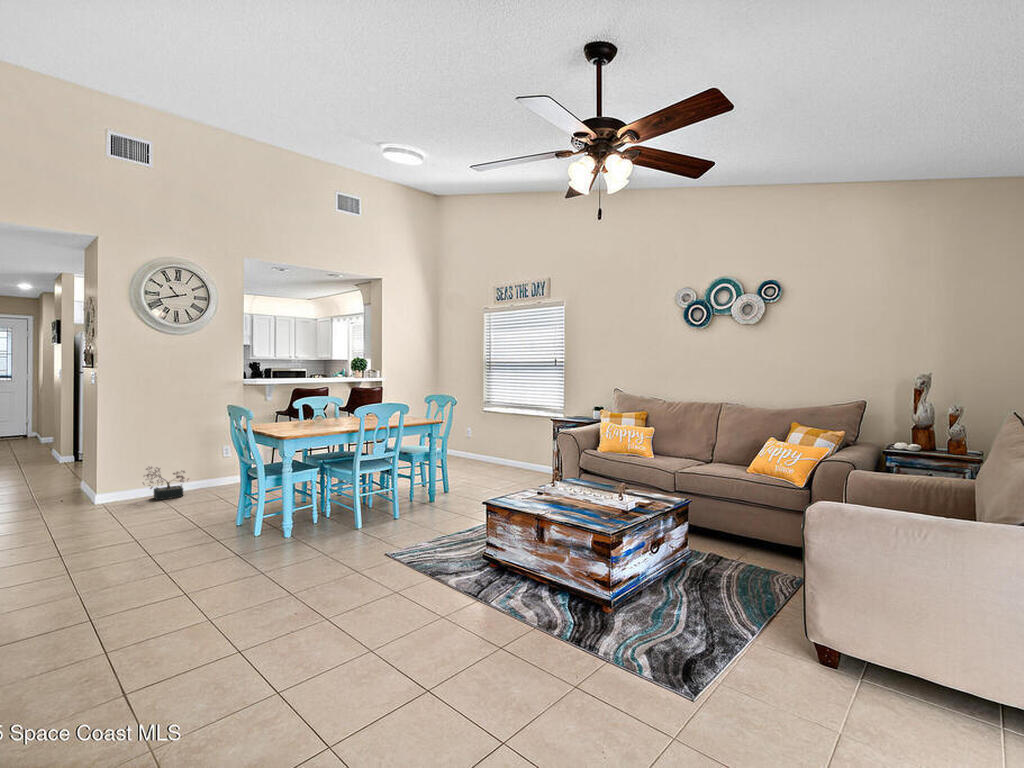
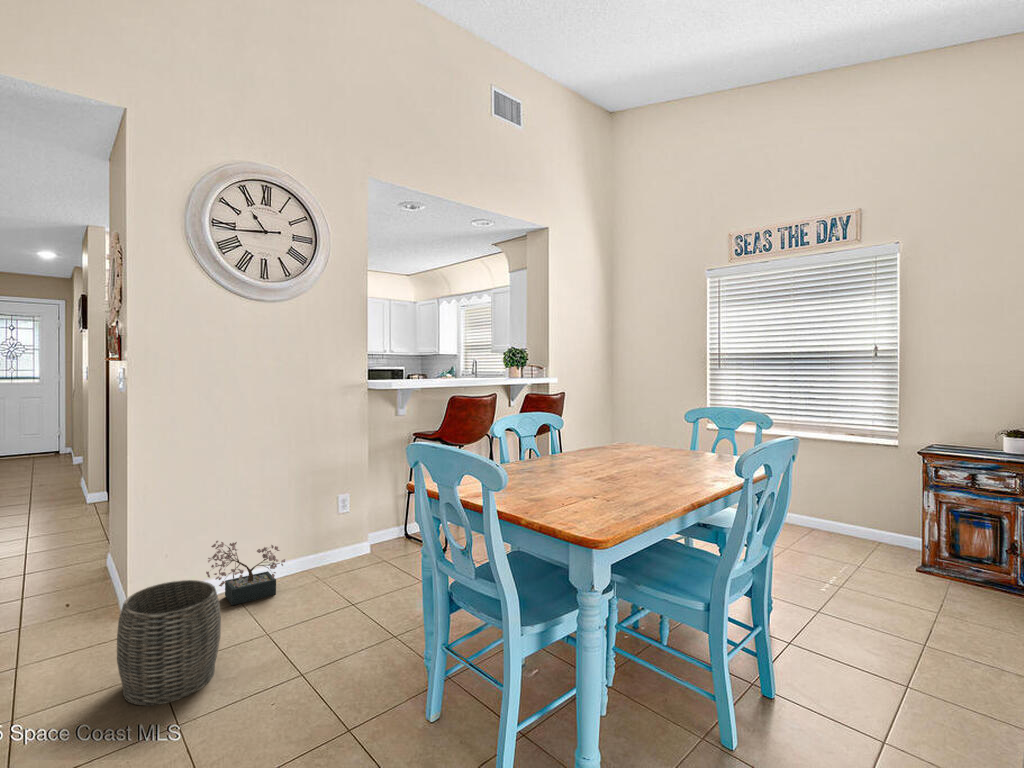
woven basket: none [96,476,148,527] -> present [117,580,221,706]

